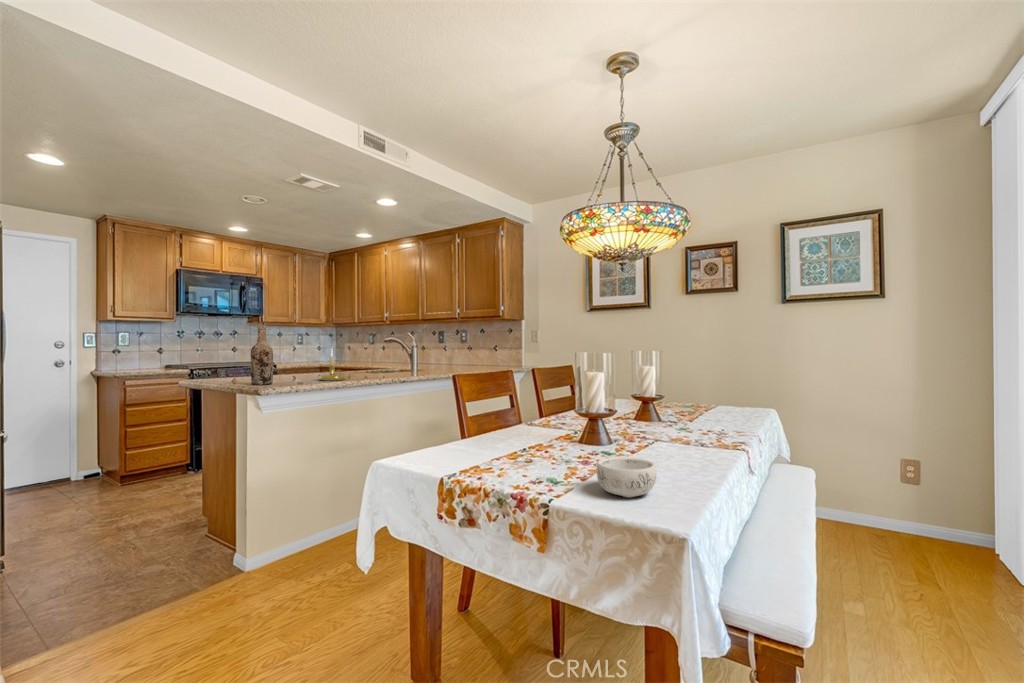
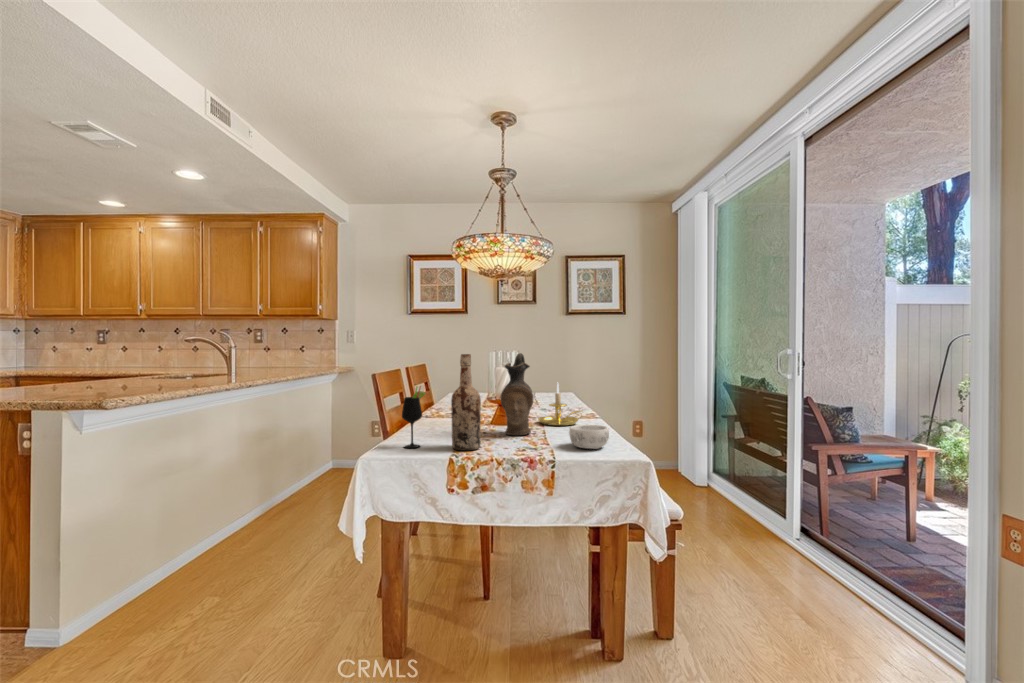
wine bottle: present [251,322,273,385] -> present [451,354,481,451]
candle holder: present [318,349,346,381] -> present [538,384,582,426]
ceramic pitcher: none [548,352,594,460] -> present [500,353,533,435]
wine glass: none [421,389,446,459] -> present [402,386,426,448]

